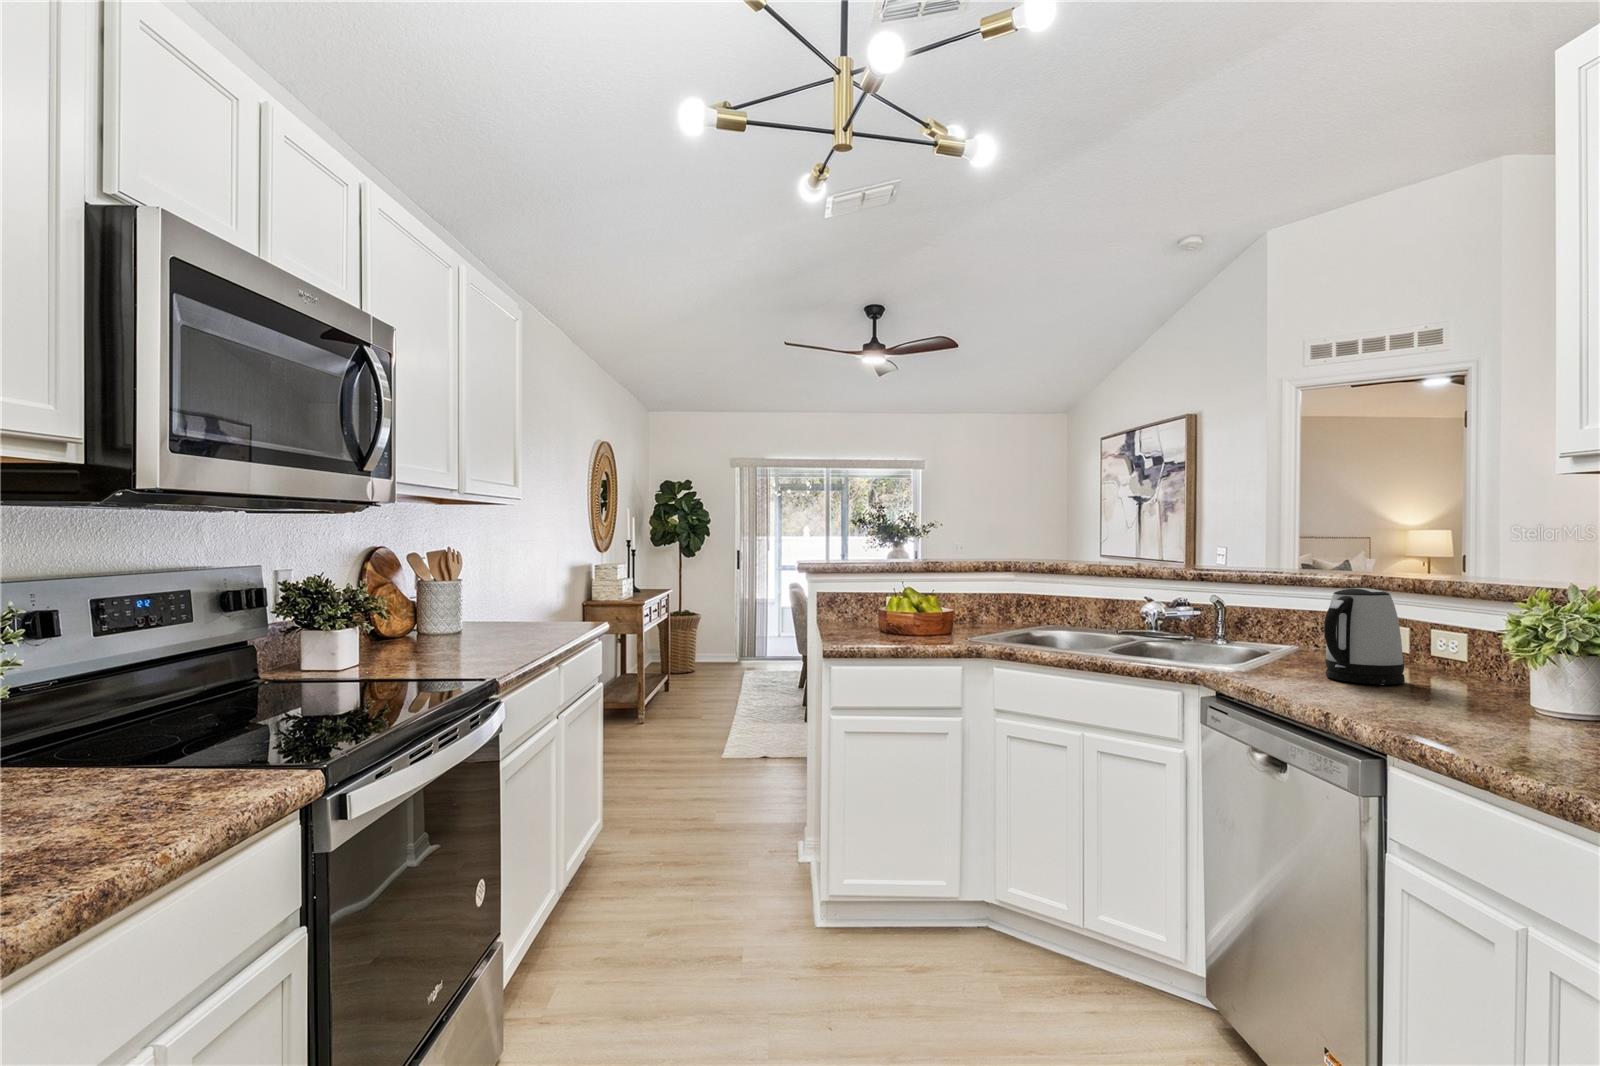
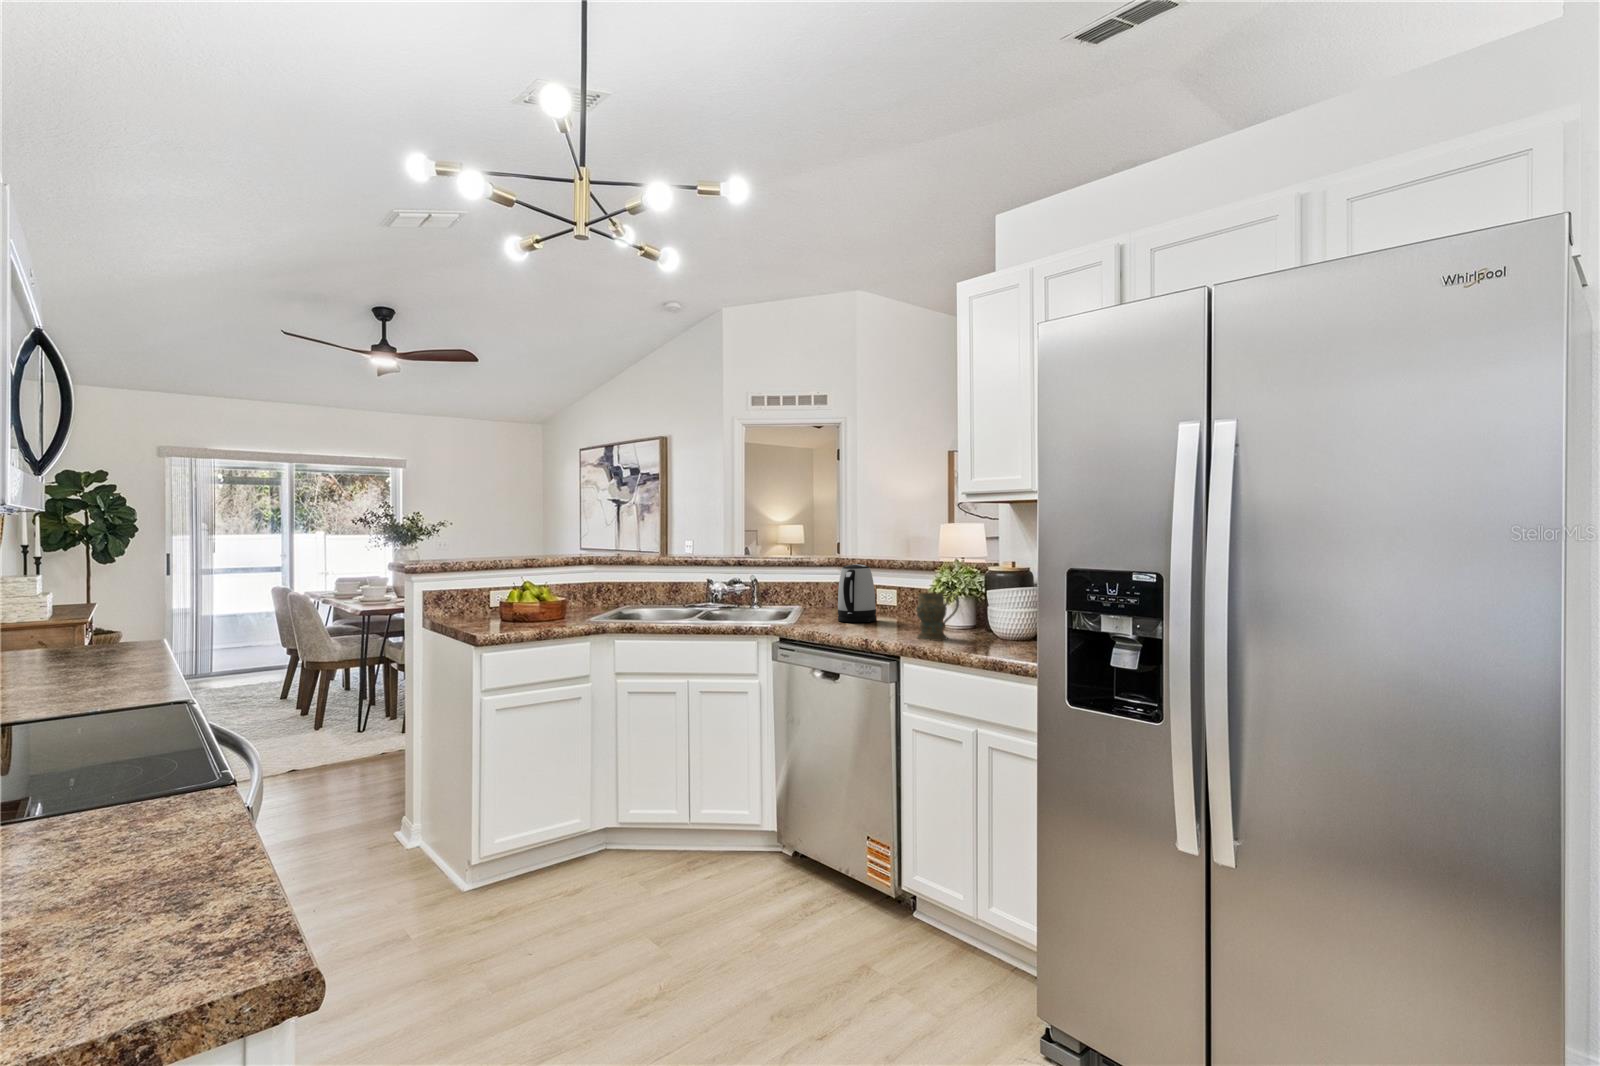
mug: none [1434,647,1546,742] -> present [916,592,959,641]

